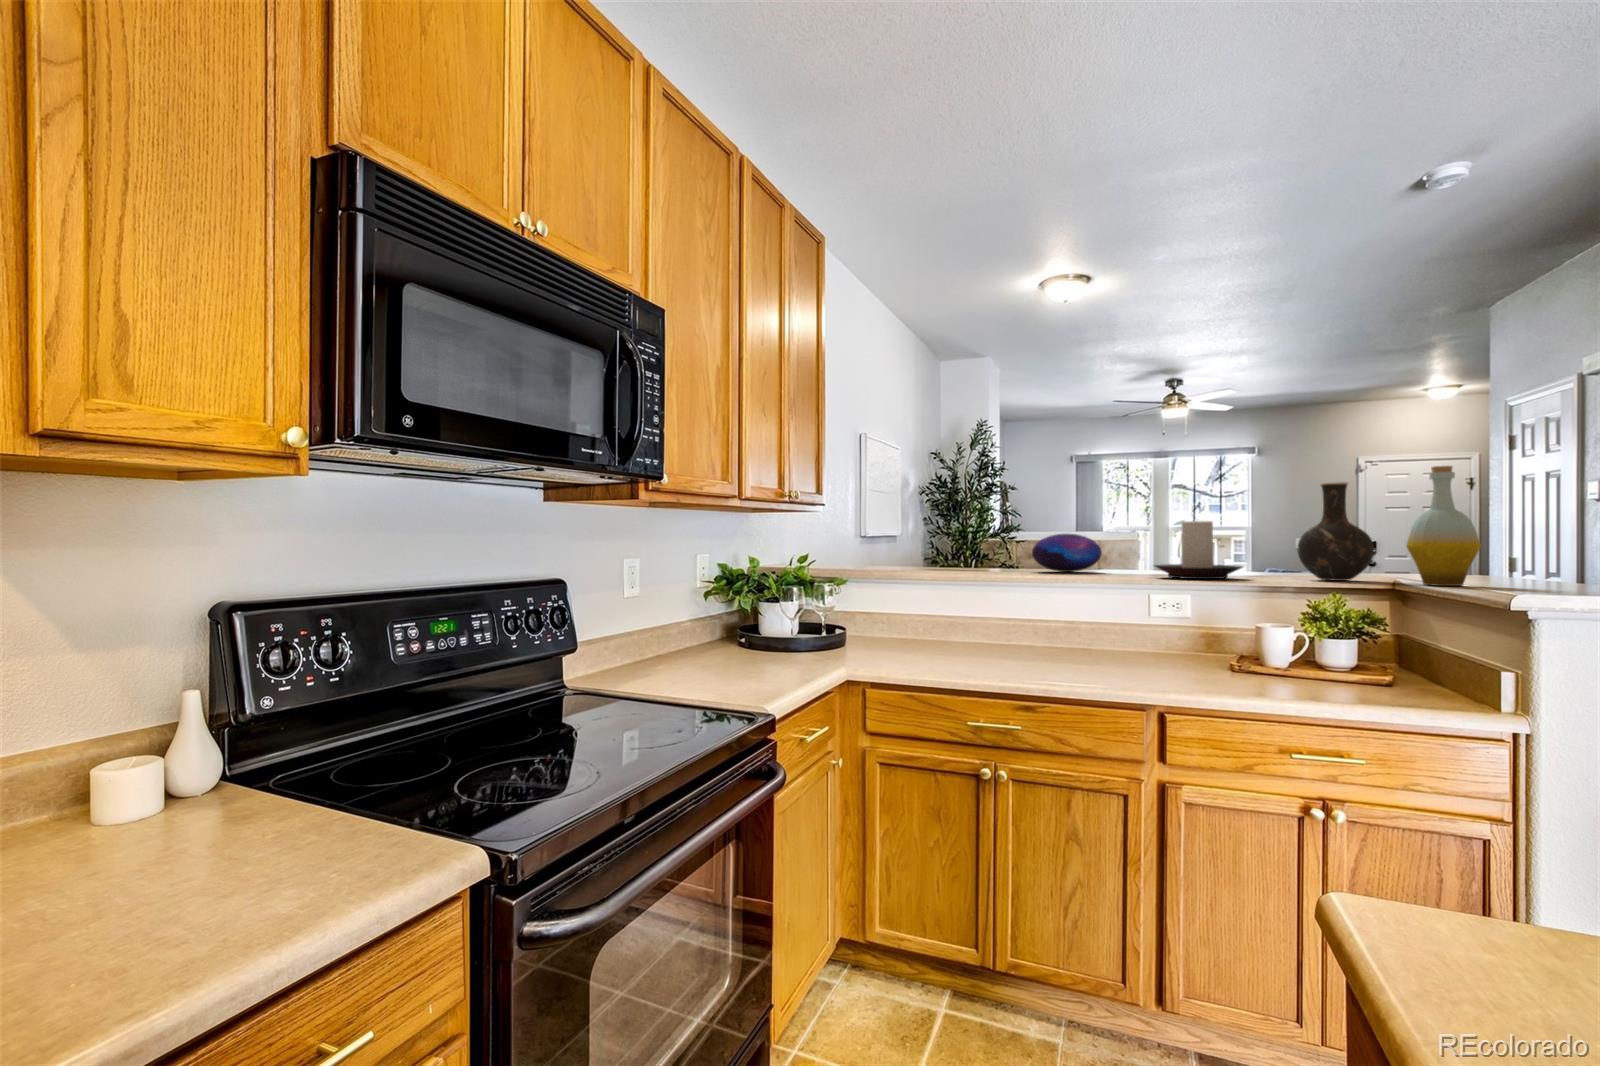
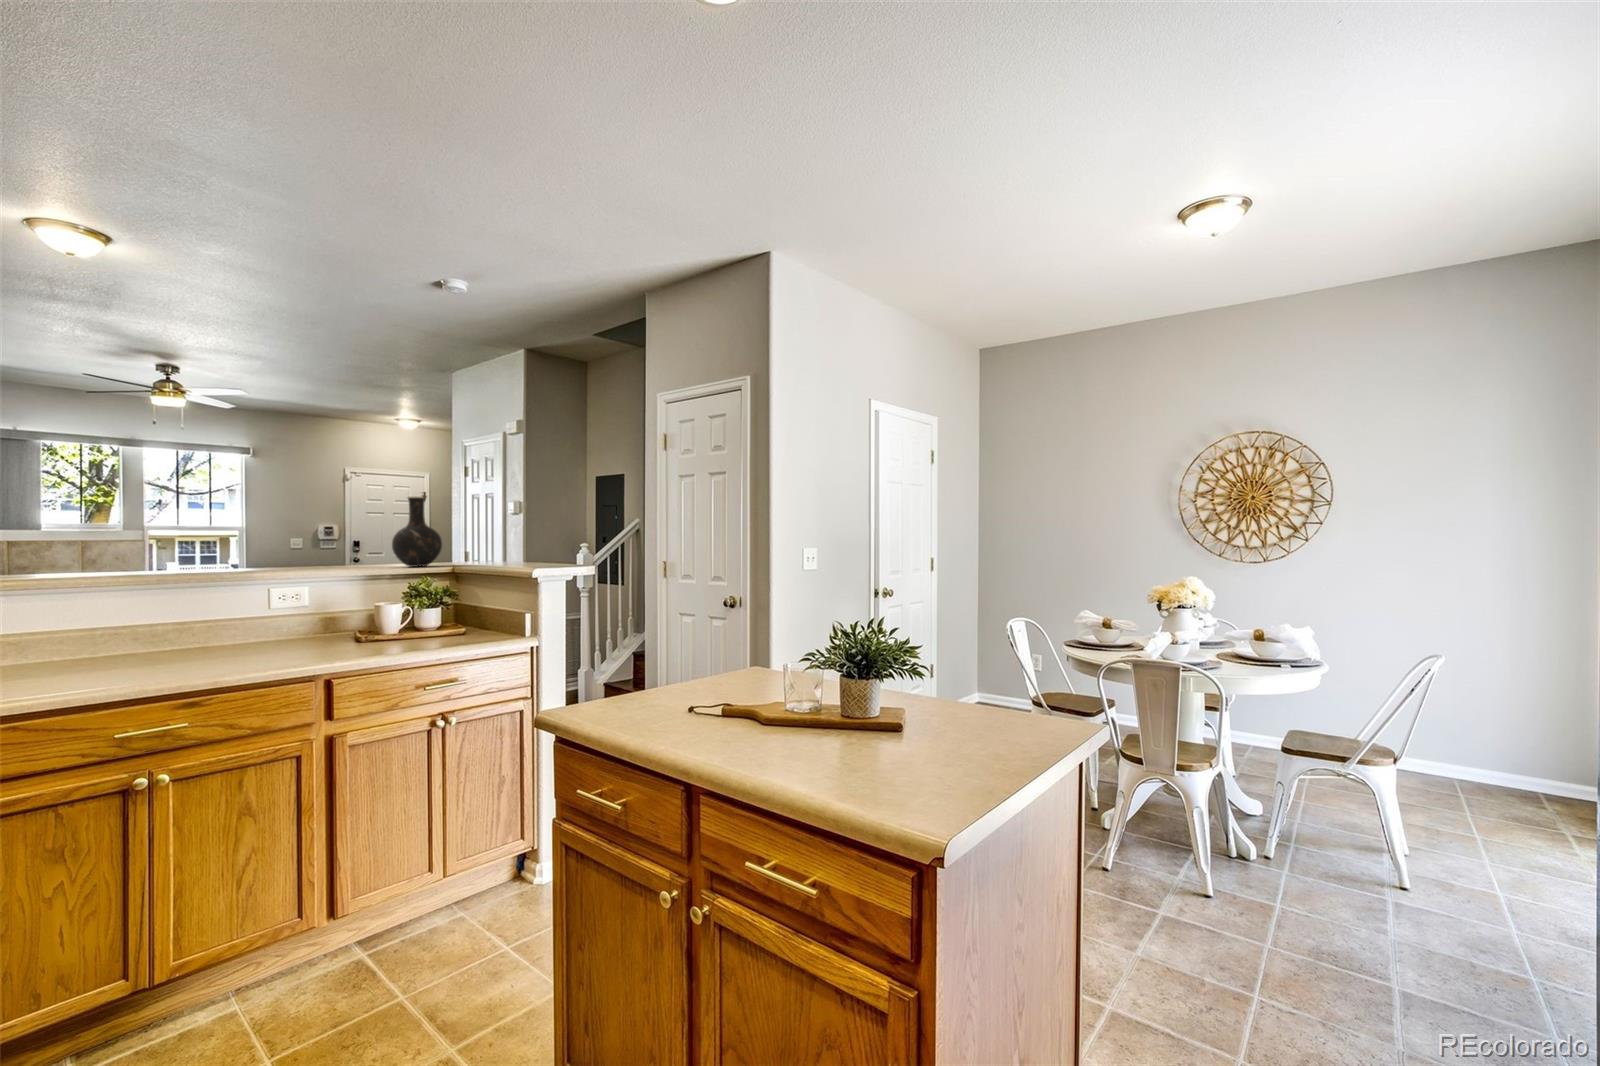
bottle: present [1406,466,1481,586] -> none [466,490,505,565]
candle holder: present [1154,521,1243,579] -> none [273,520,356,572]
decorative orb: present [1032,534,1102,572] -> none [98,536,194,576]

